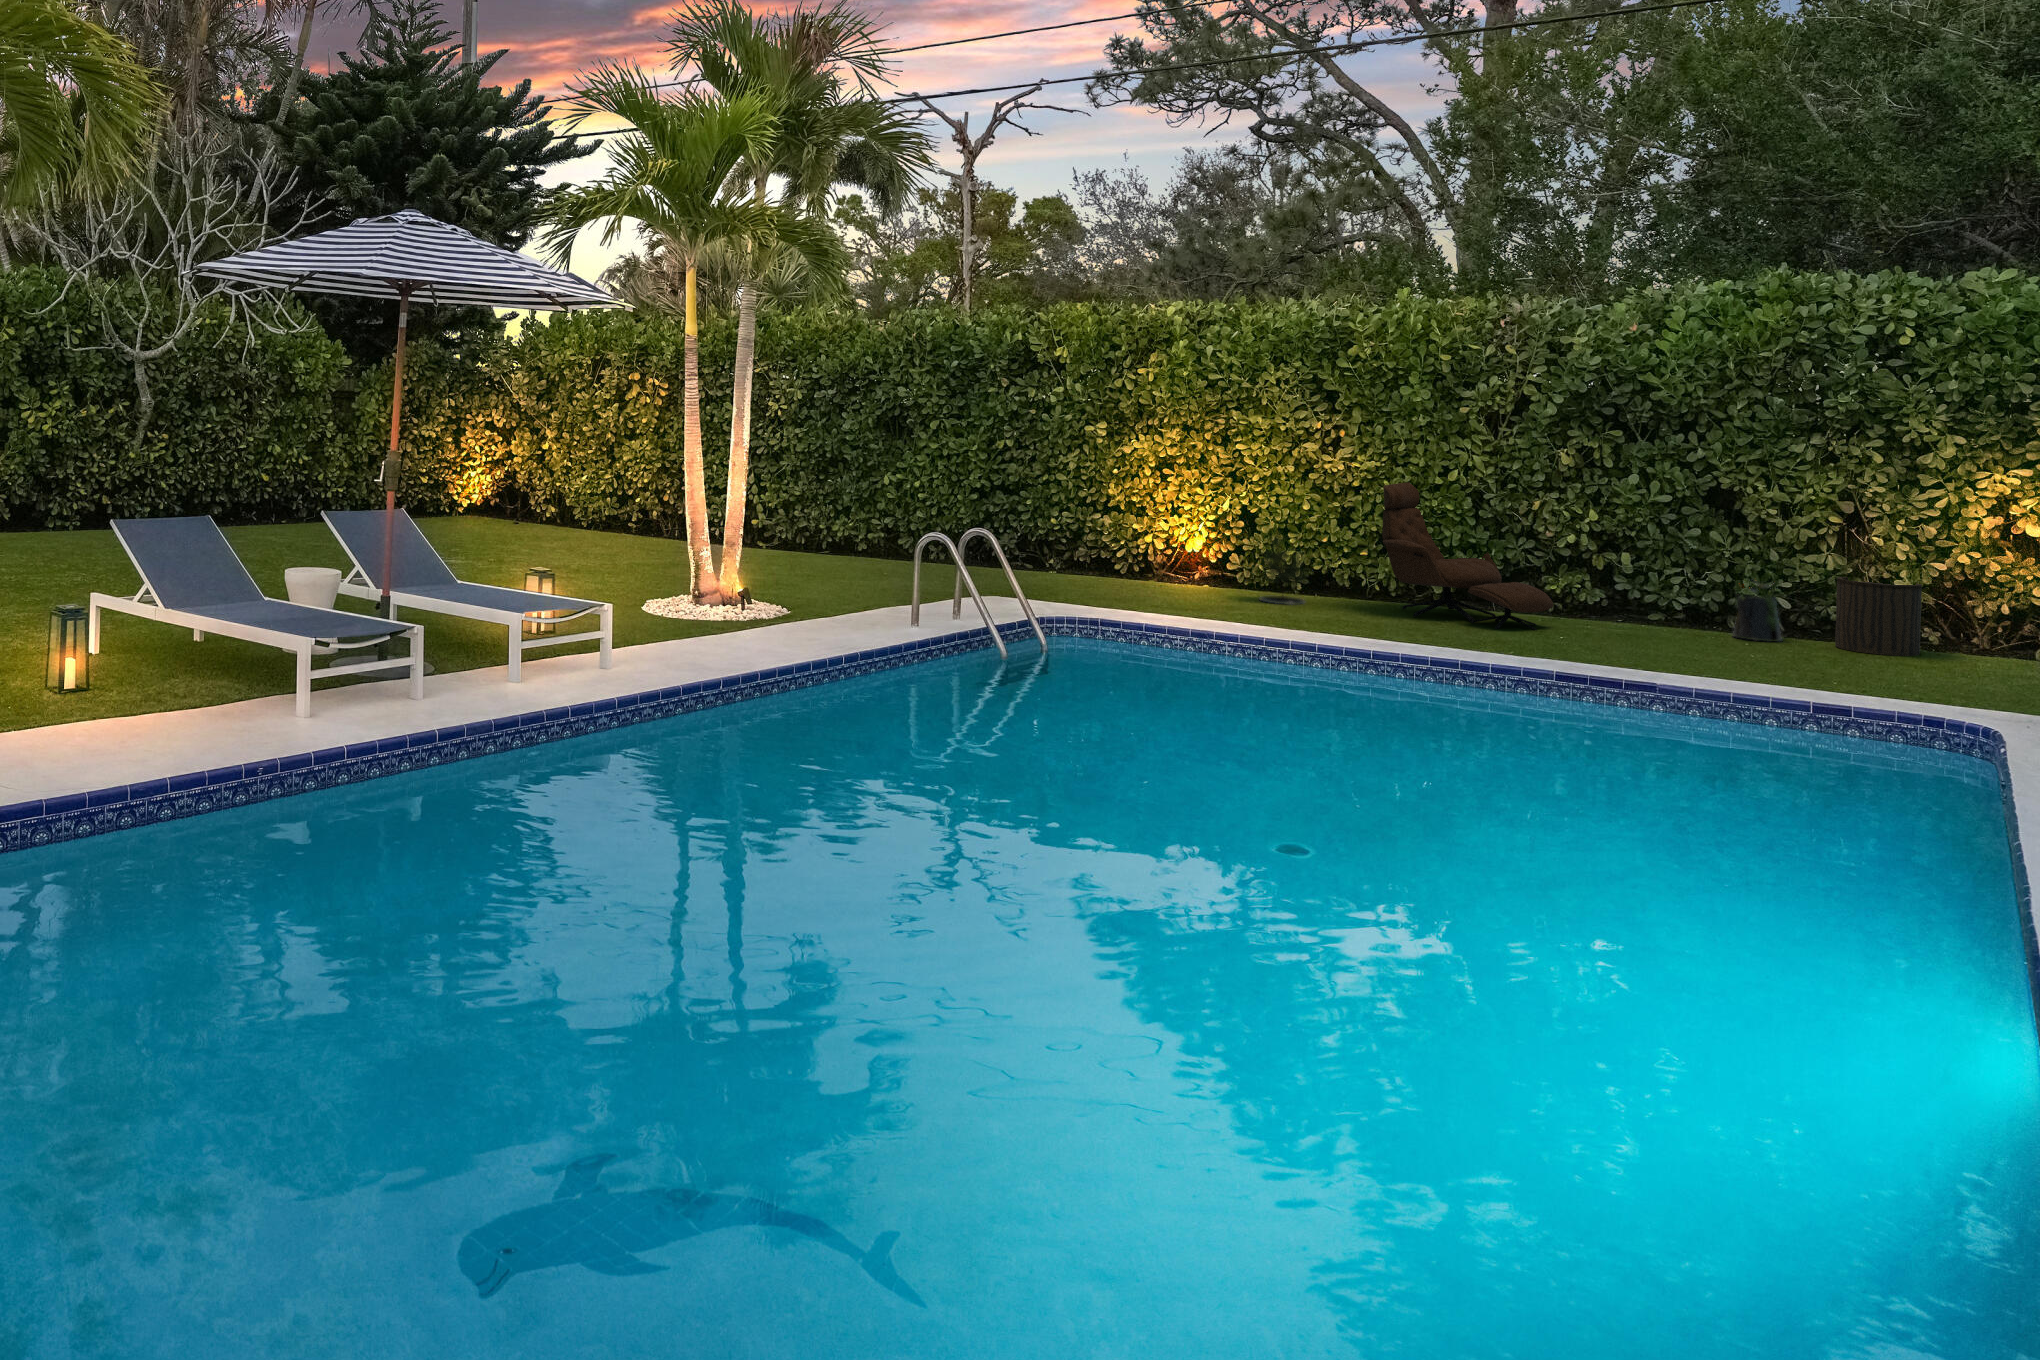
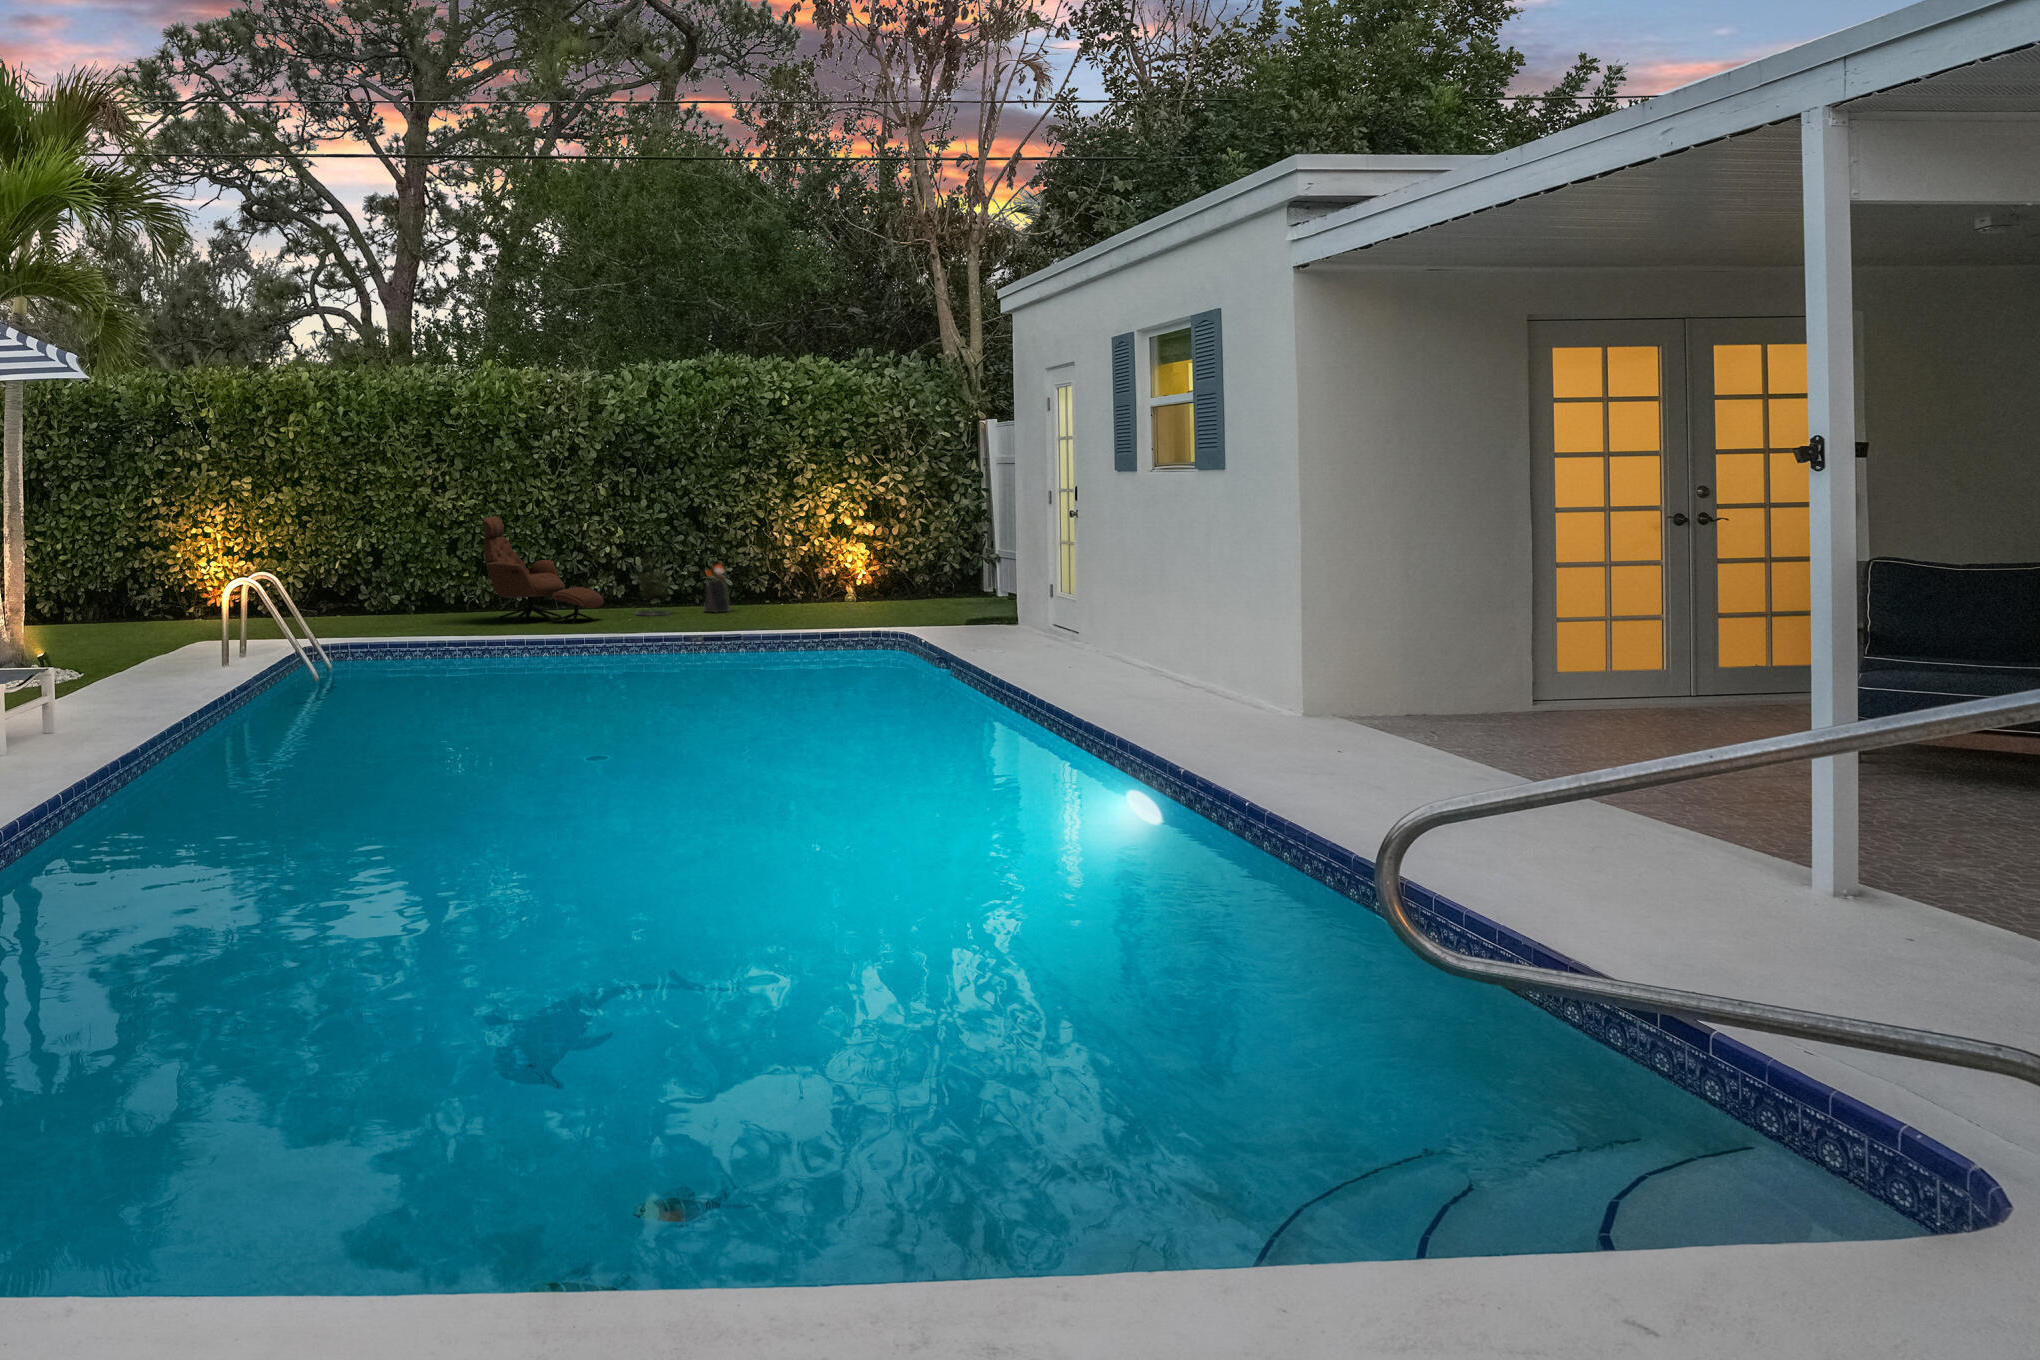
potted tree: present [1260,534,1306,605] -> present [636,556,669,616]
stool: present [1835,577,1922,656] -> none [758,561,801,611]

